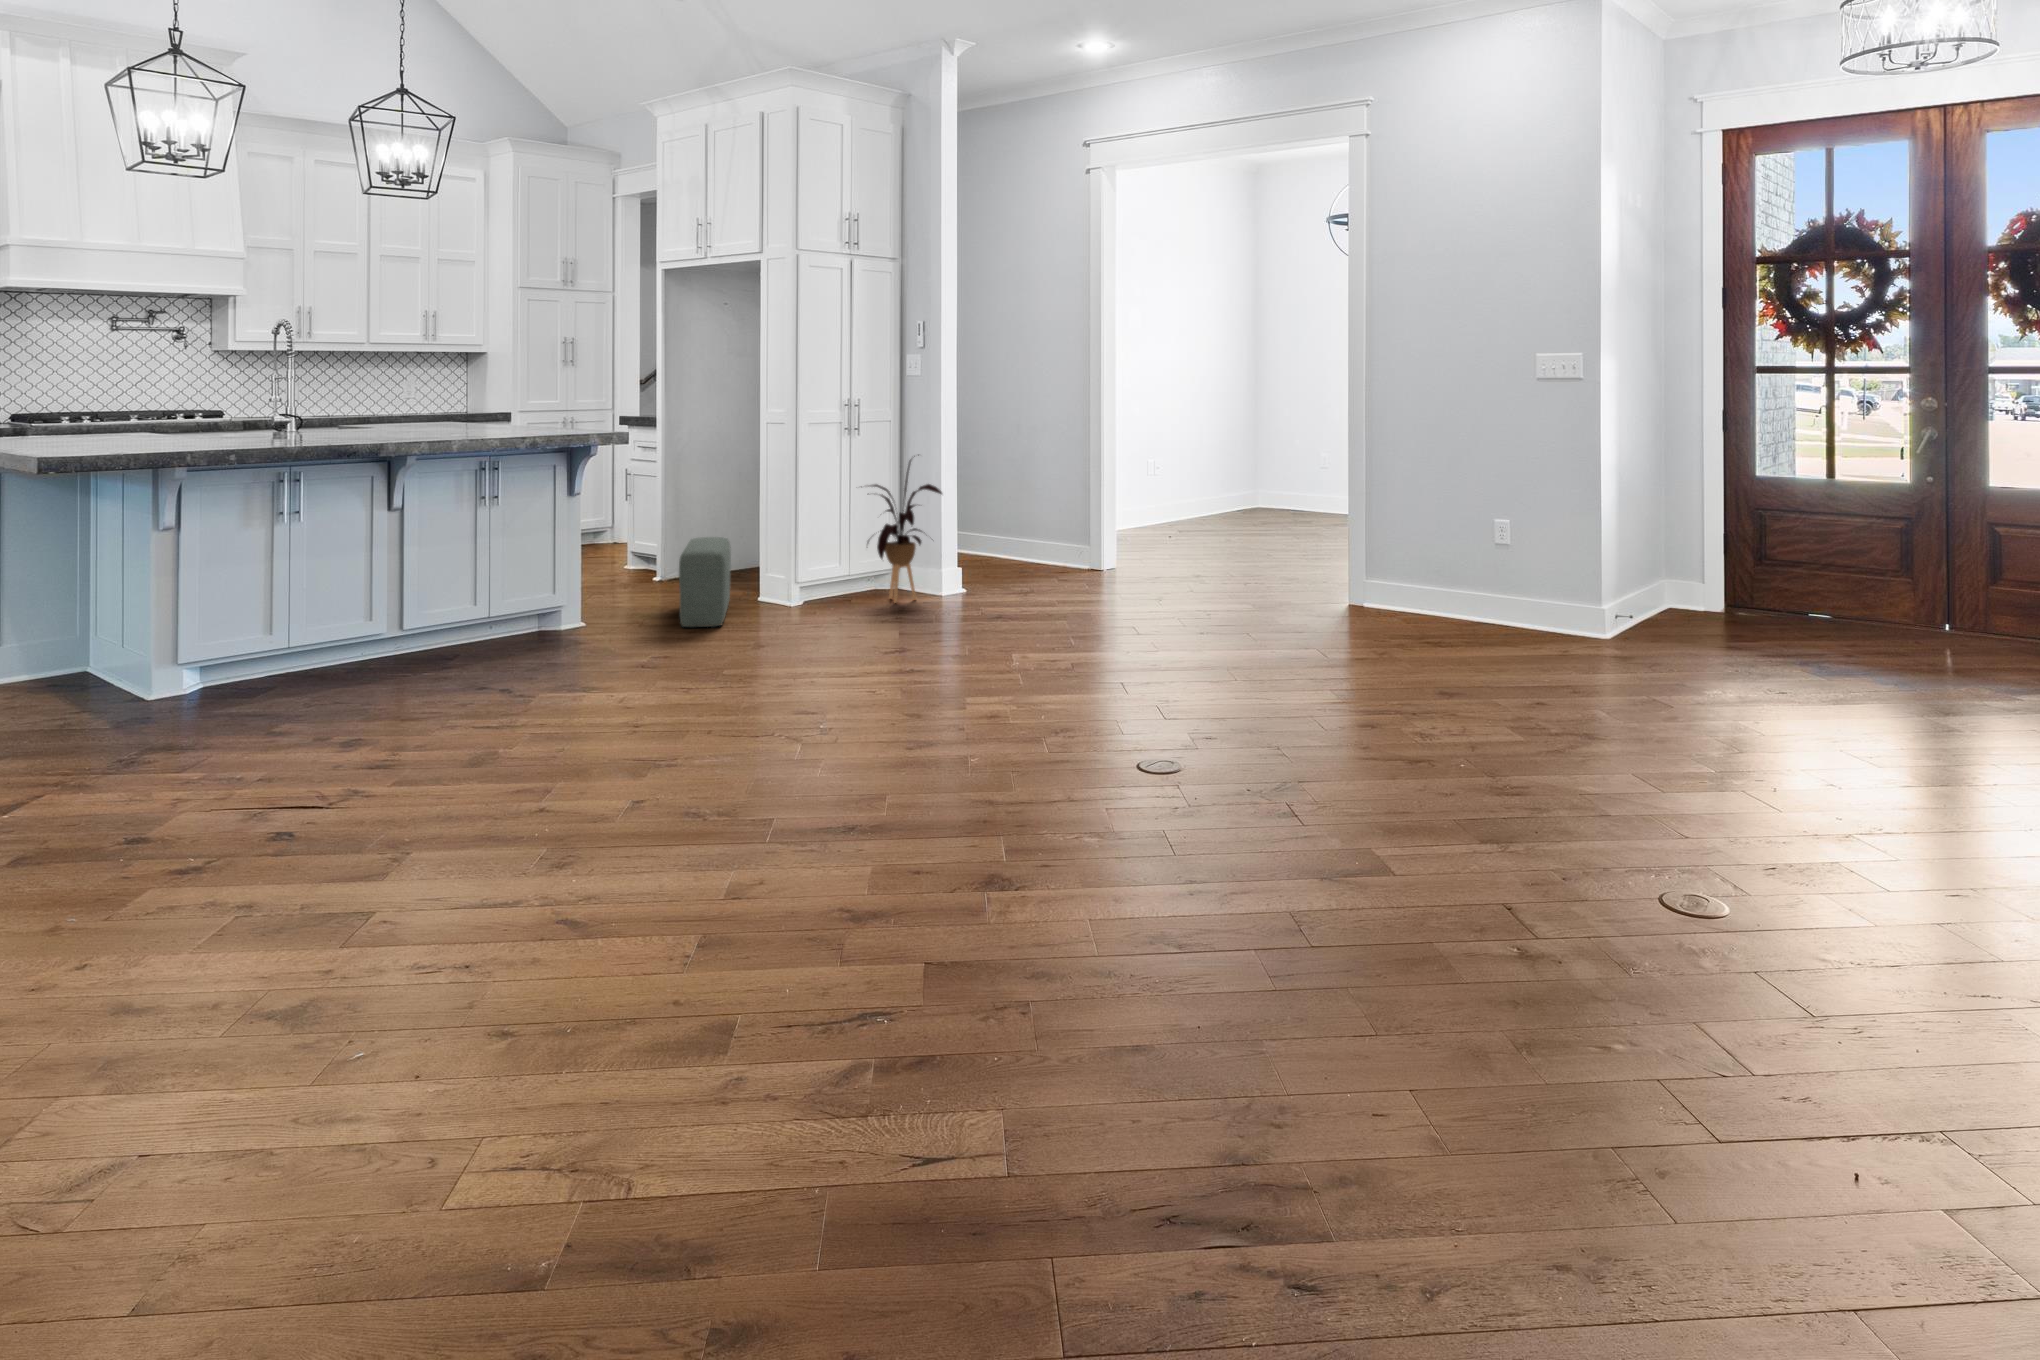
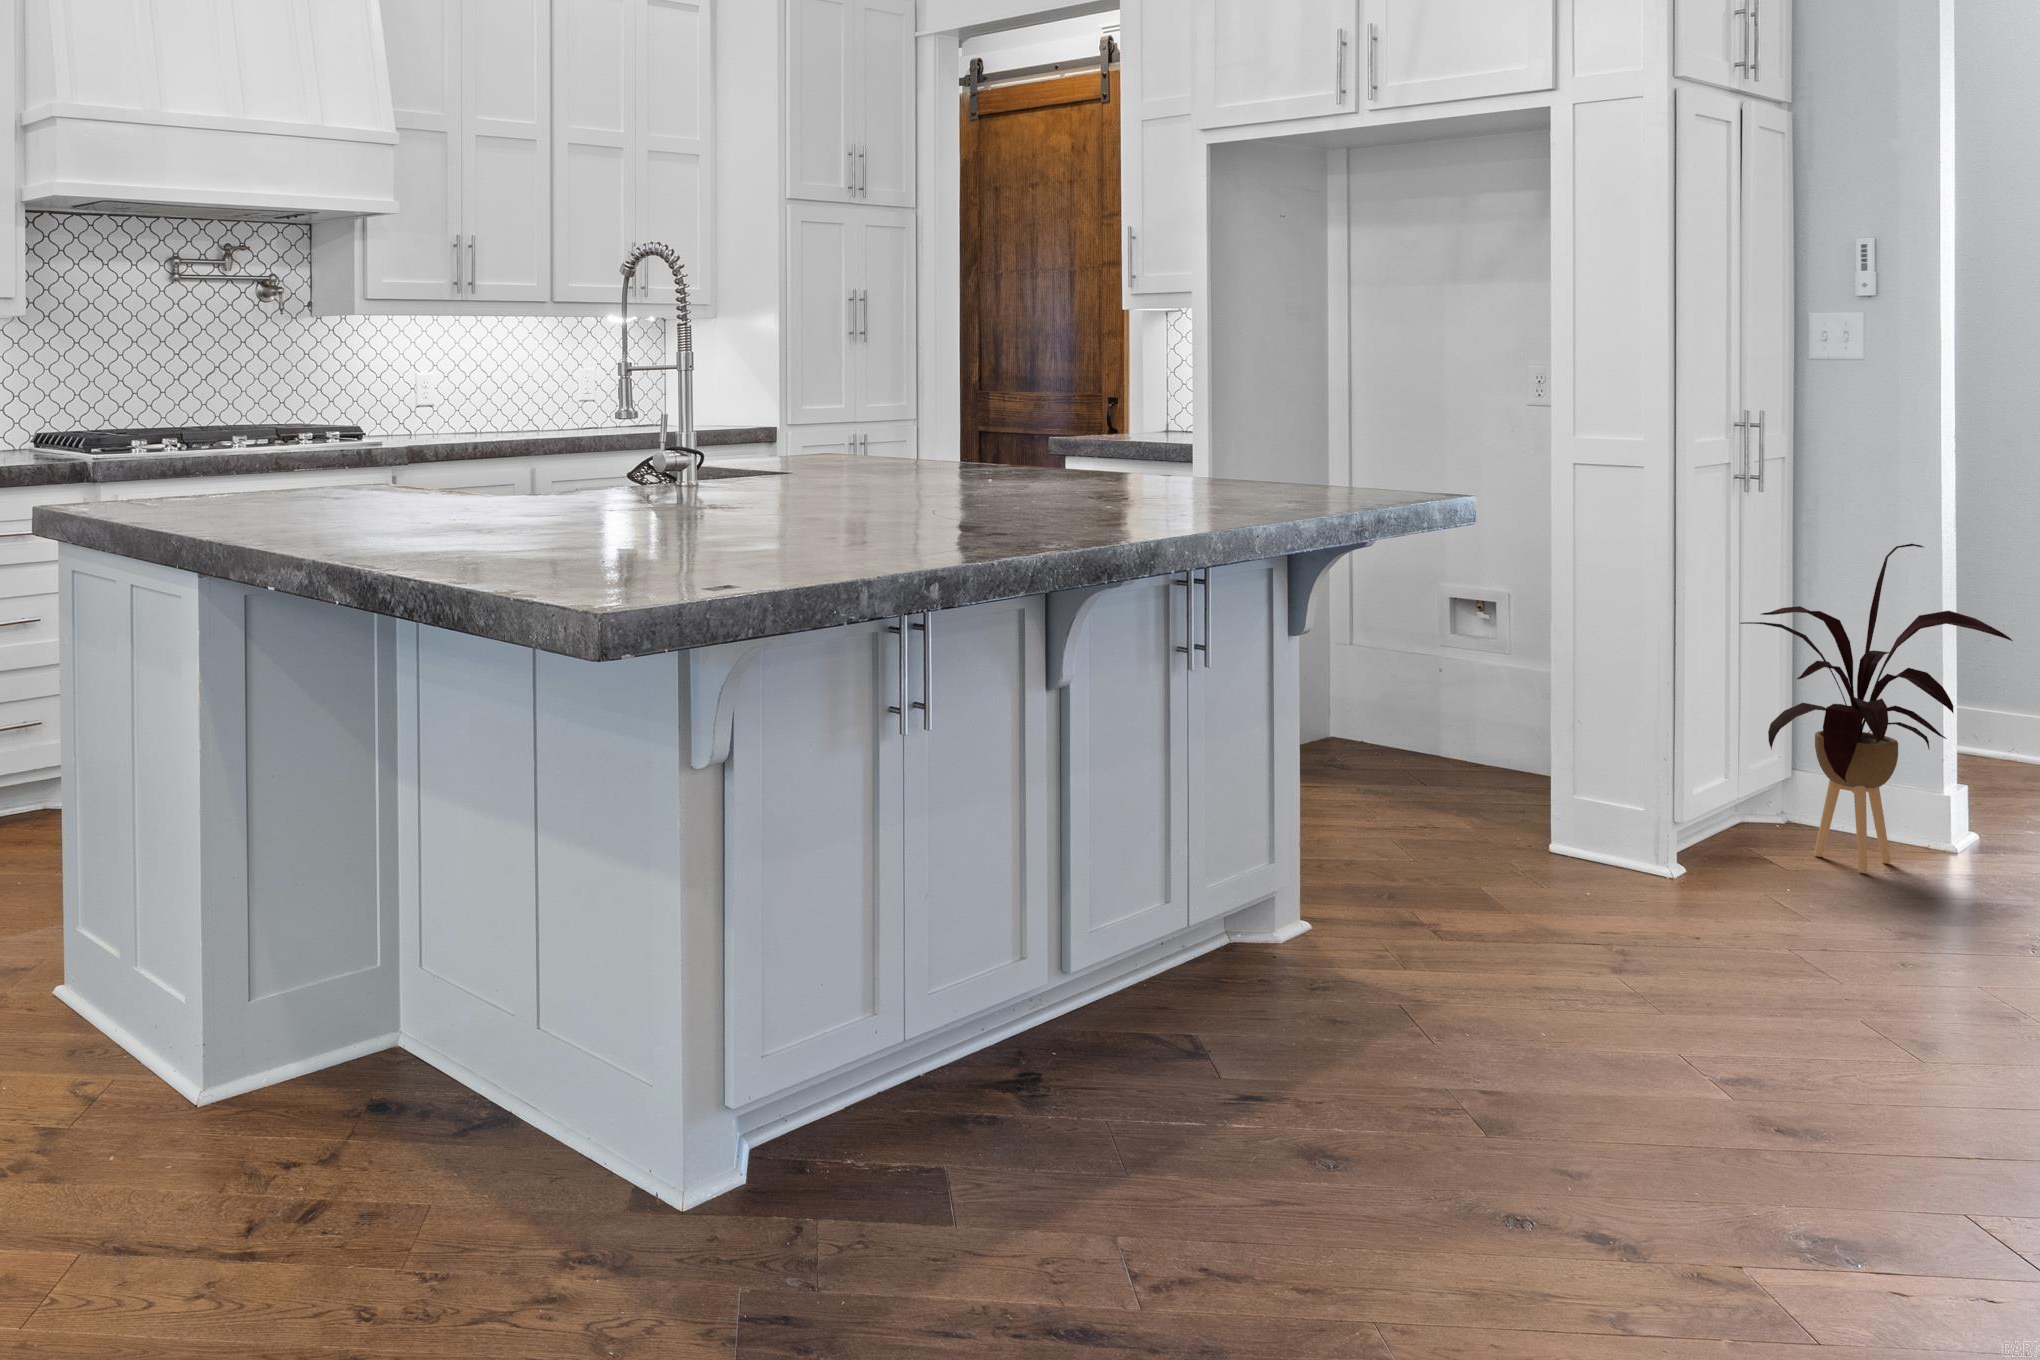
pouf: present [679,537,731,627] -> none [1385,712,1614,944]

